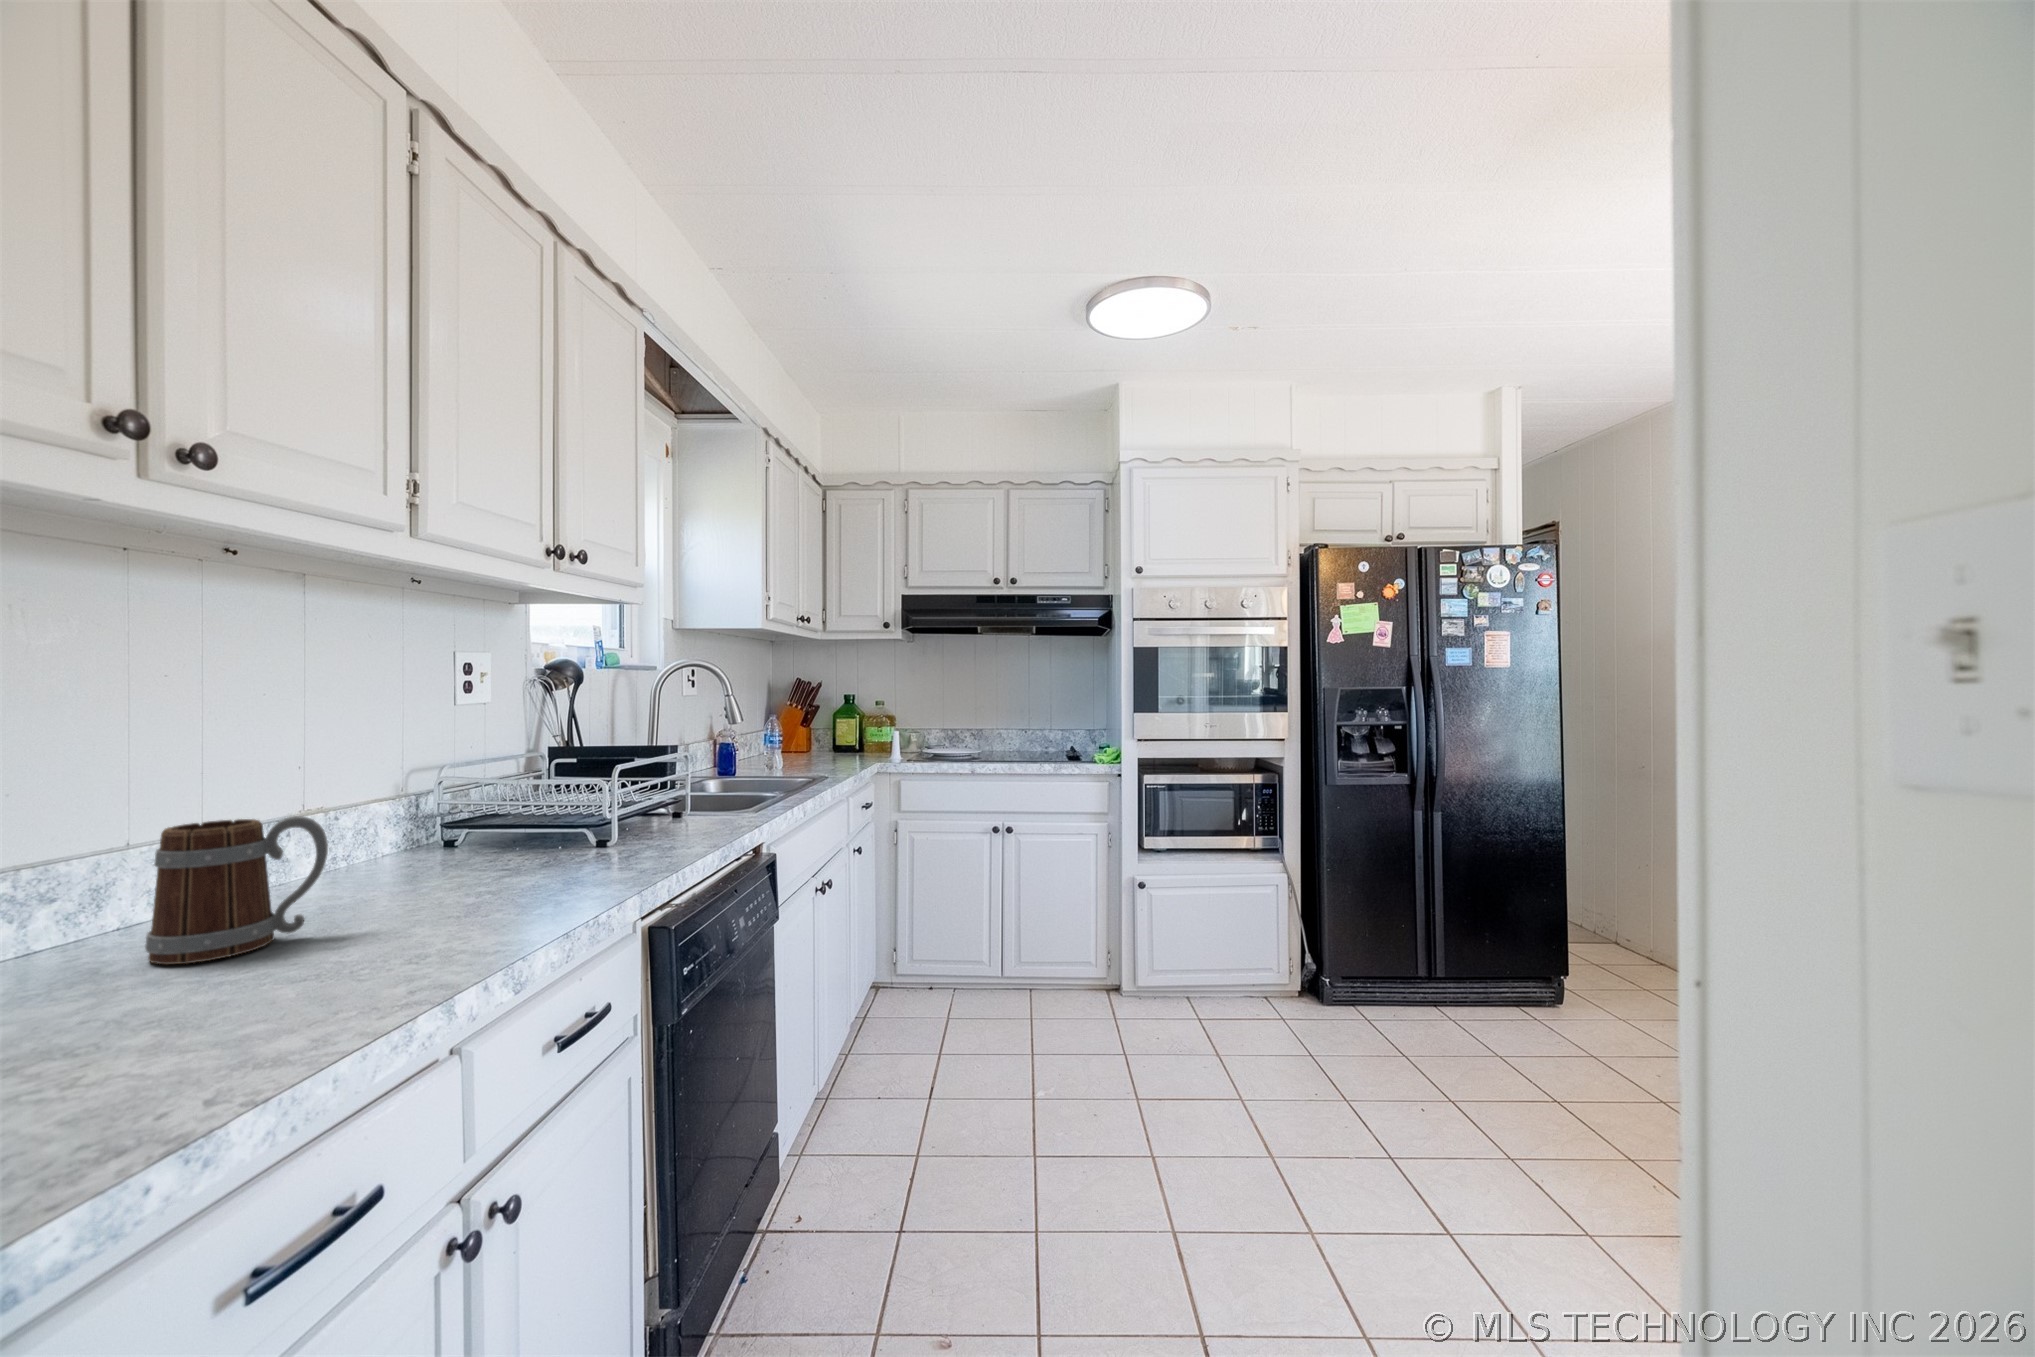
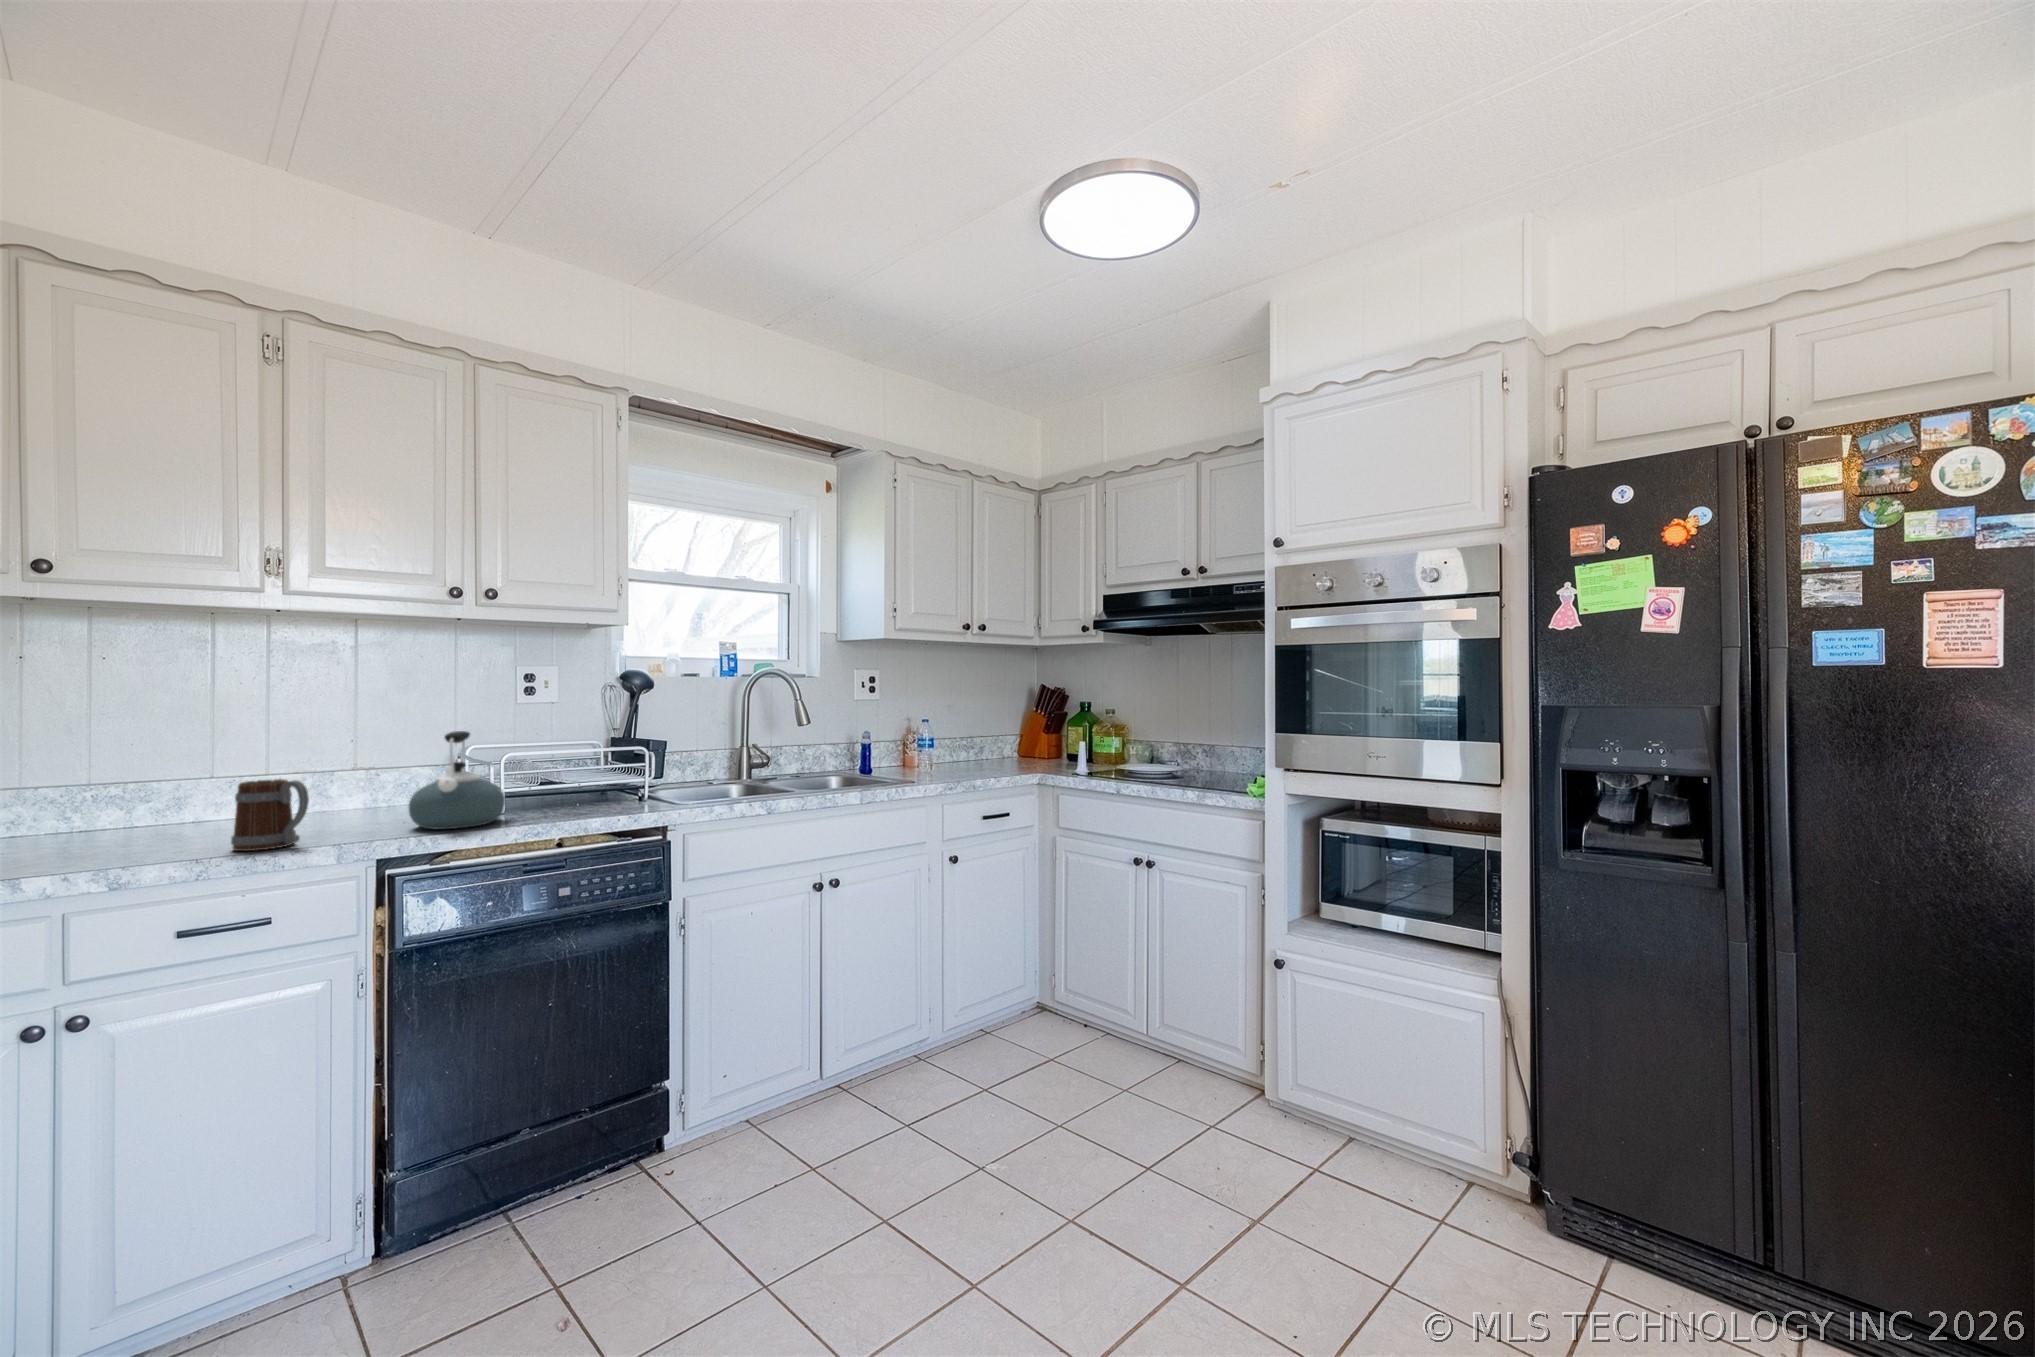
kettle: none [360,728,516,884] -> present [409,731,505,829]

